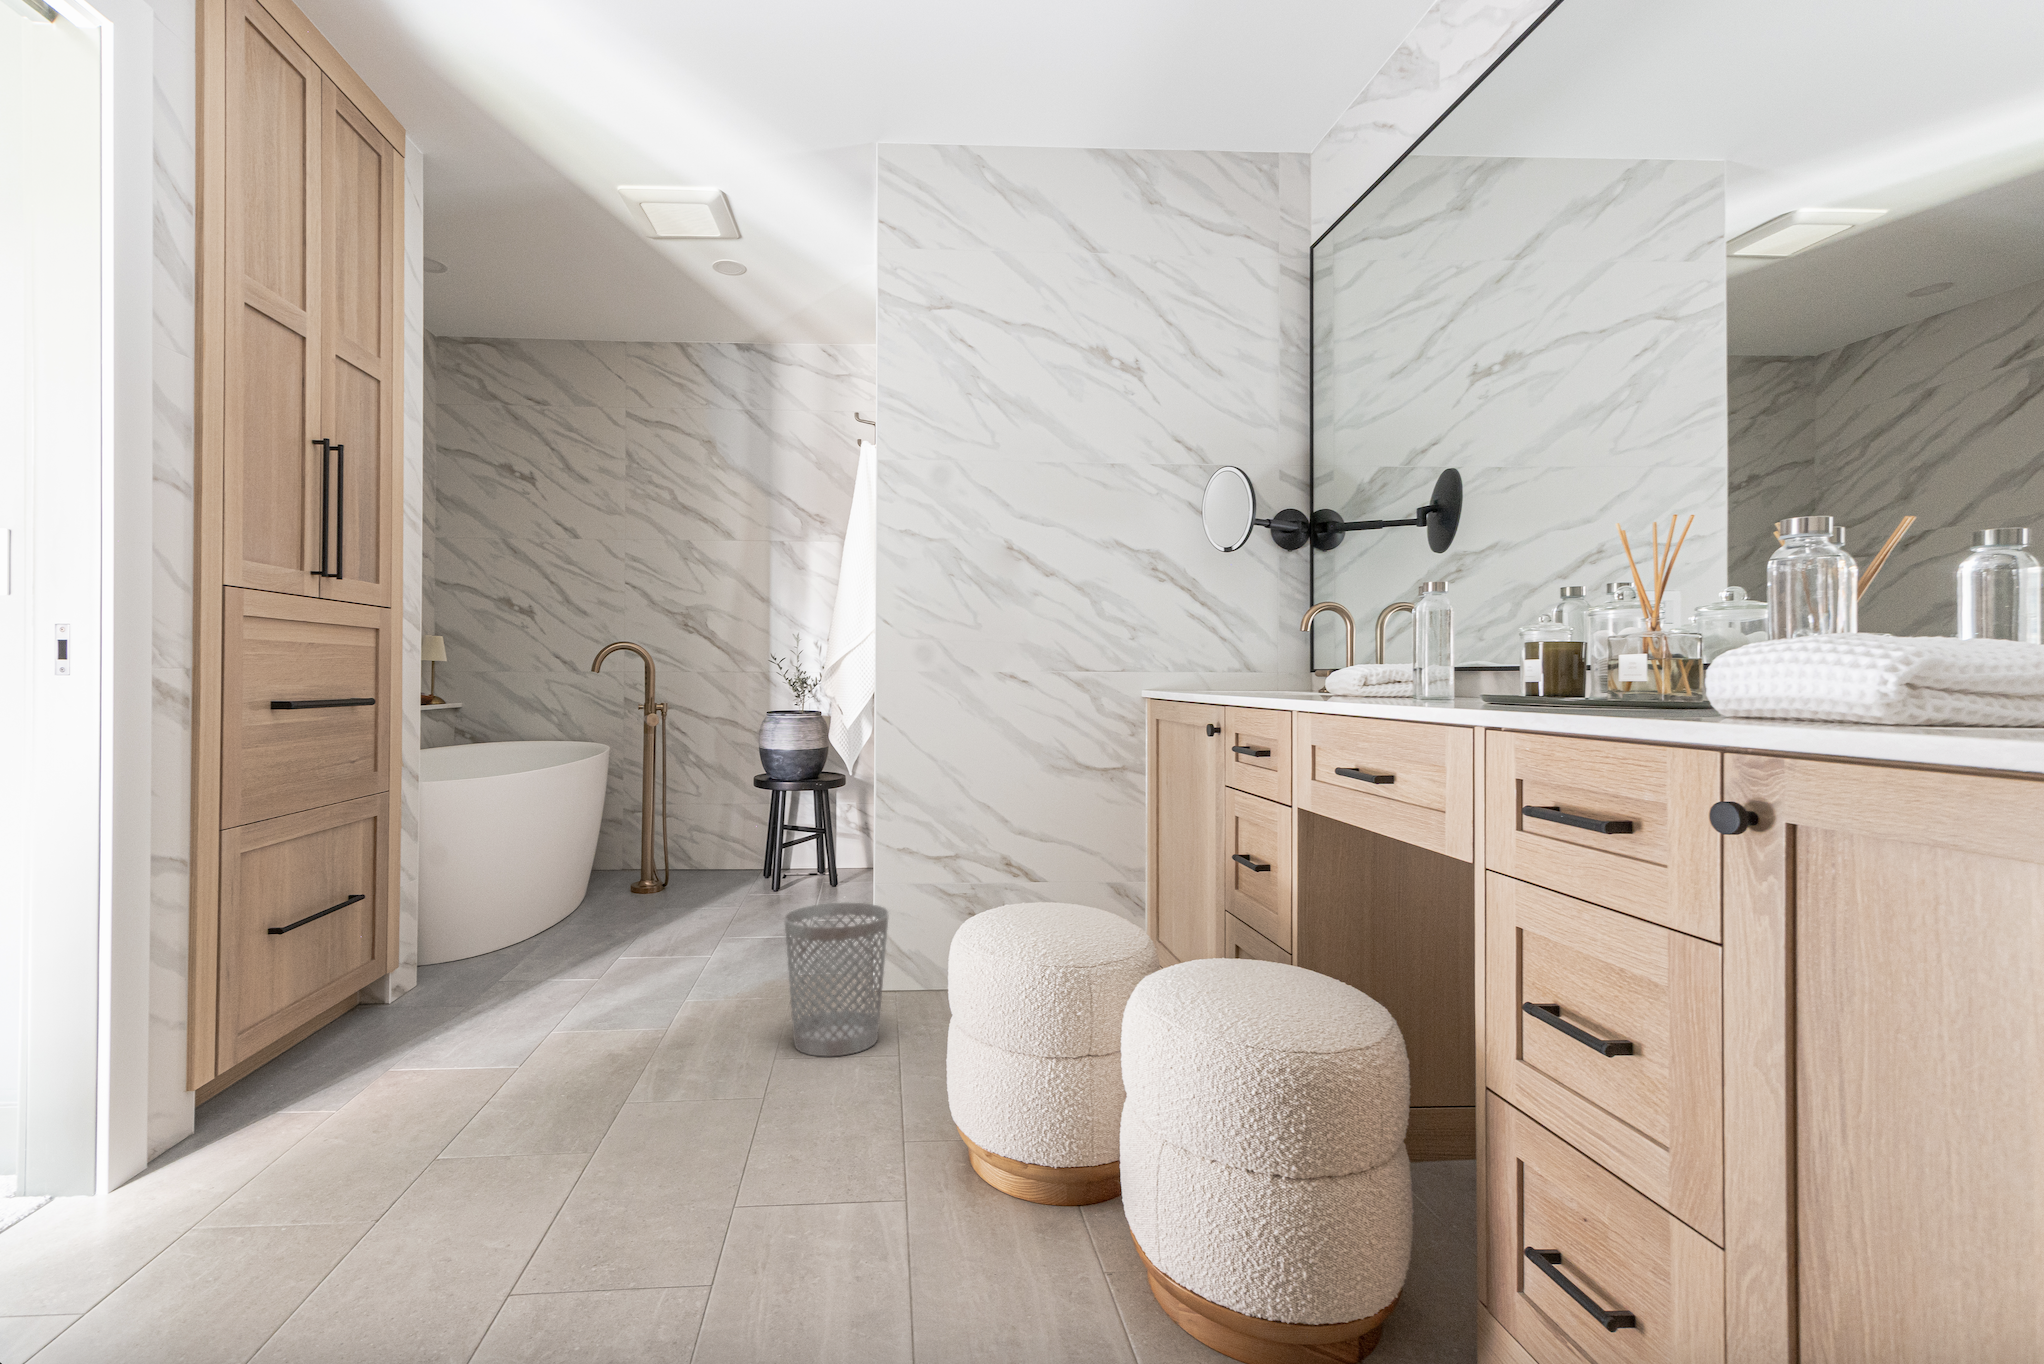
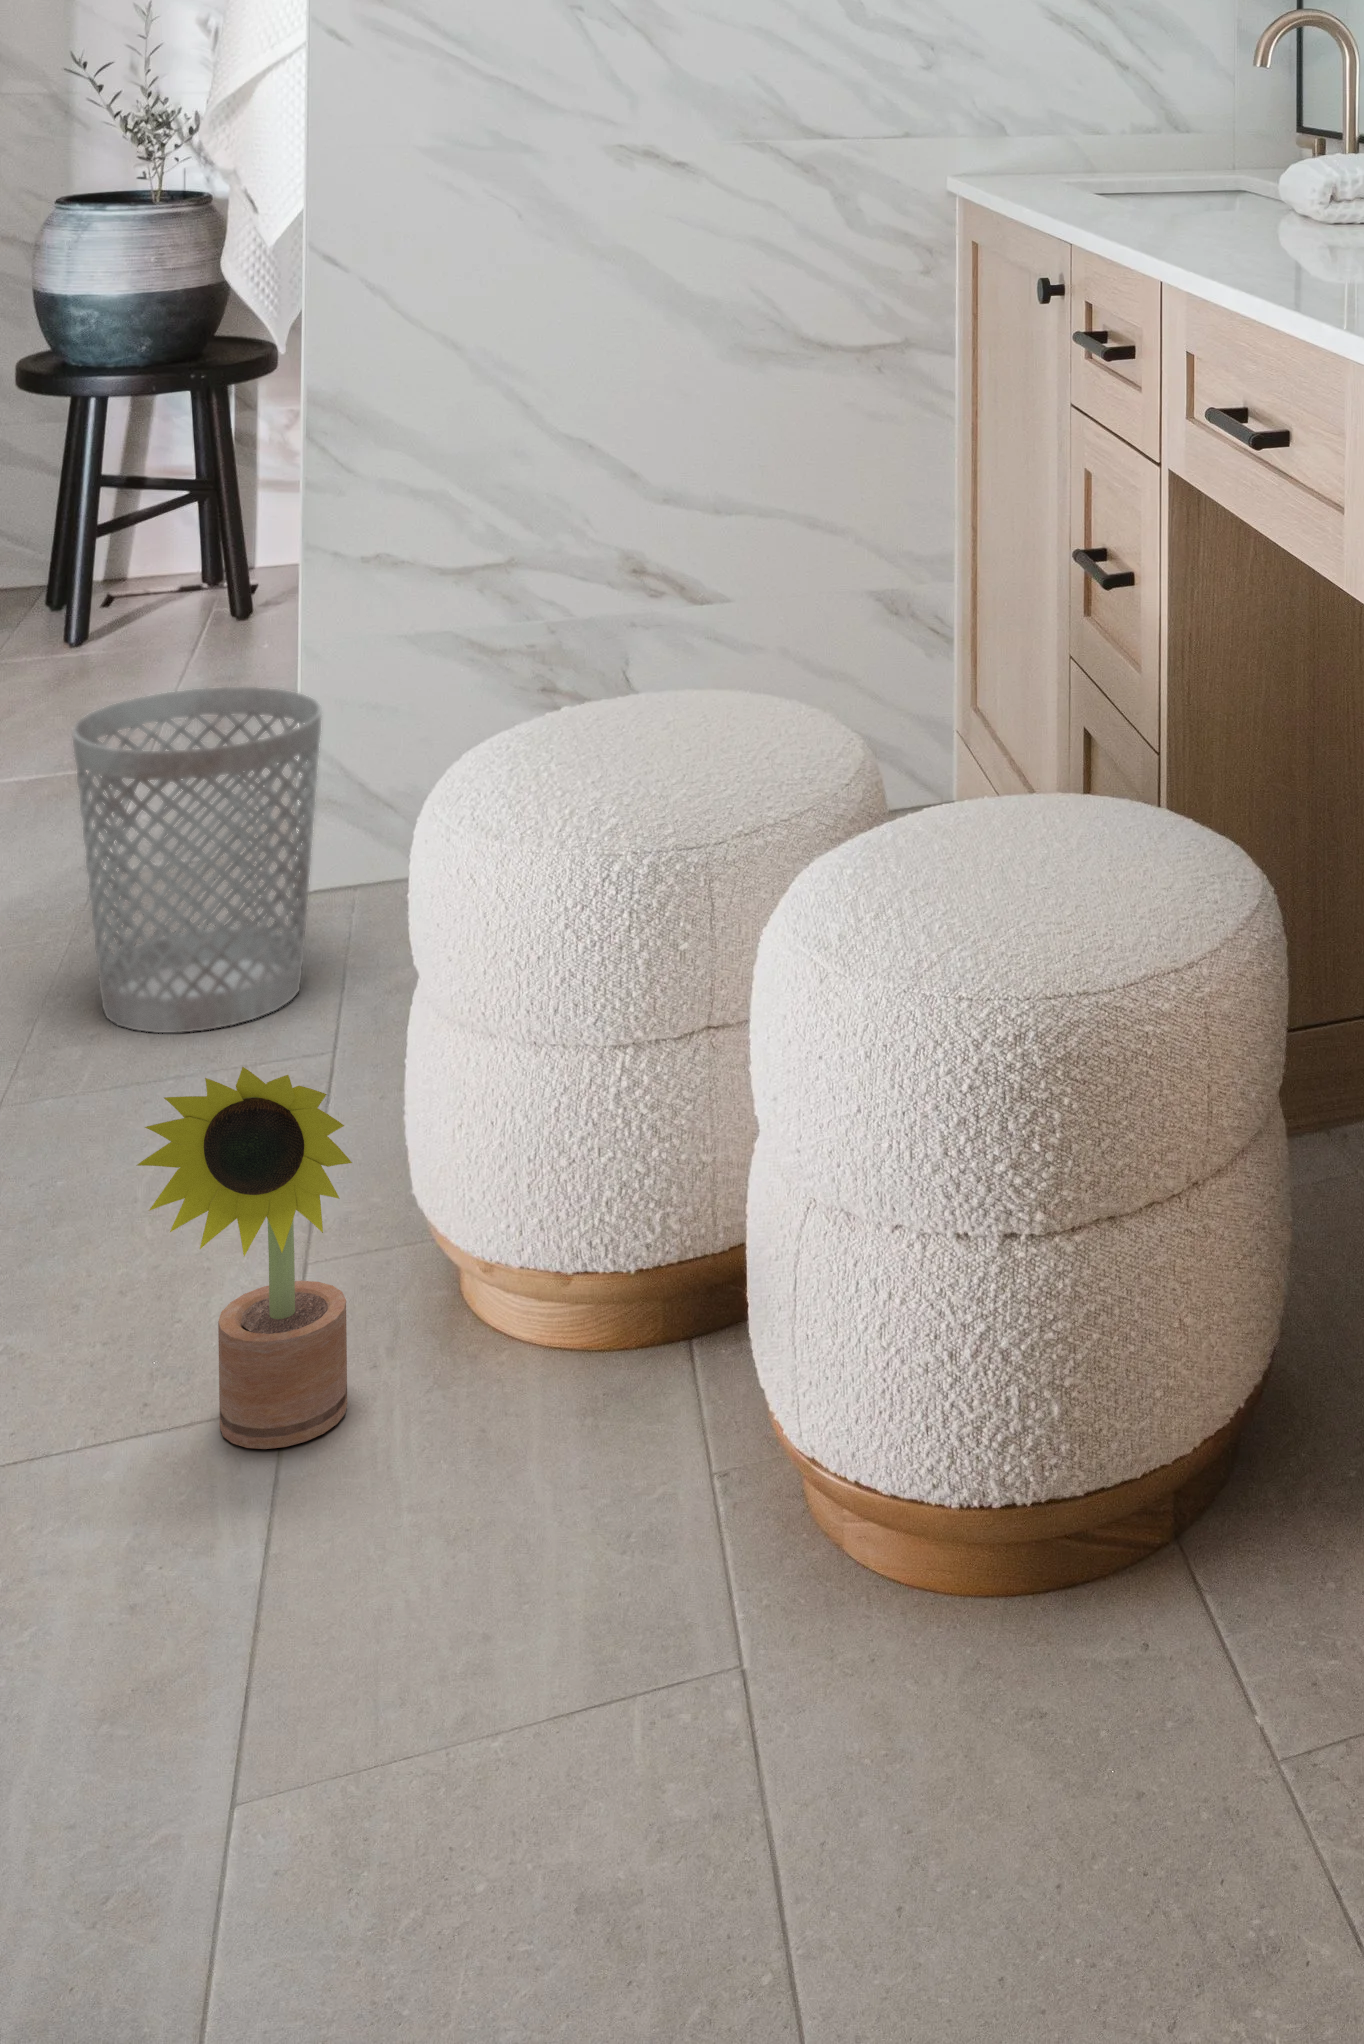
decorative plant: none [831,1068,932,1261] -> present [137,1067,352,1449]

